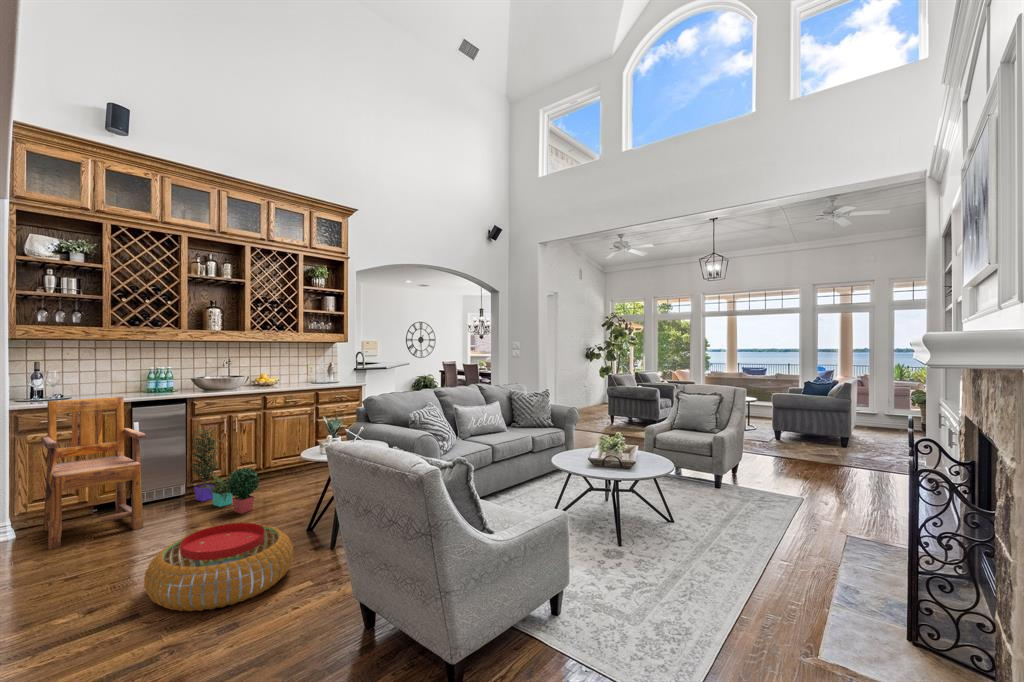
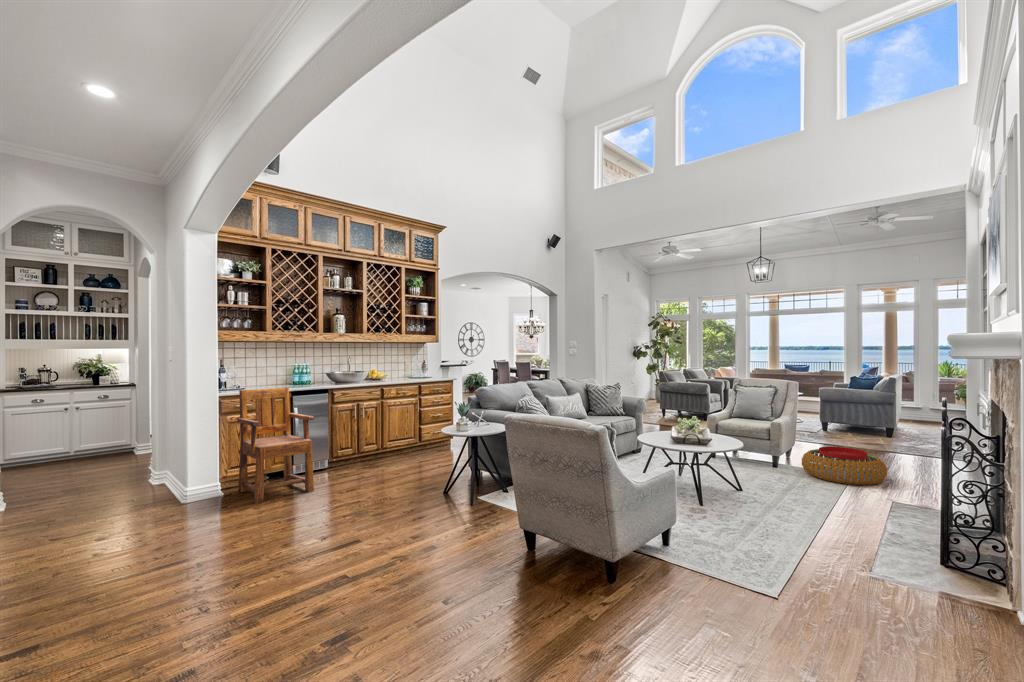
potted plant: present [191,428,260,514] -> none [333,413,396,483]
pouf: present [144,523,293,611] -> present [802,447,887,485]

